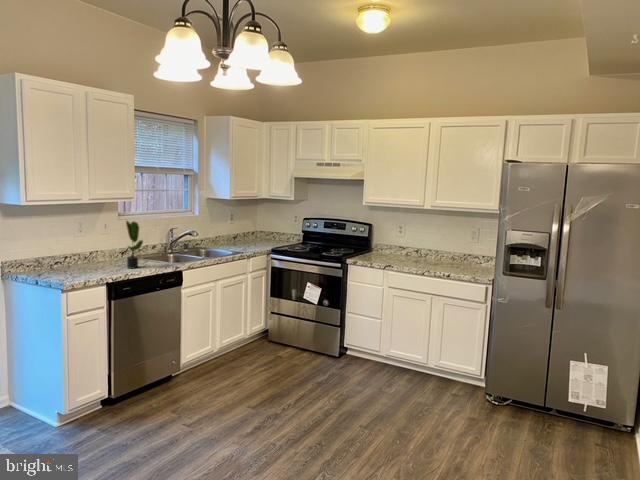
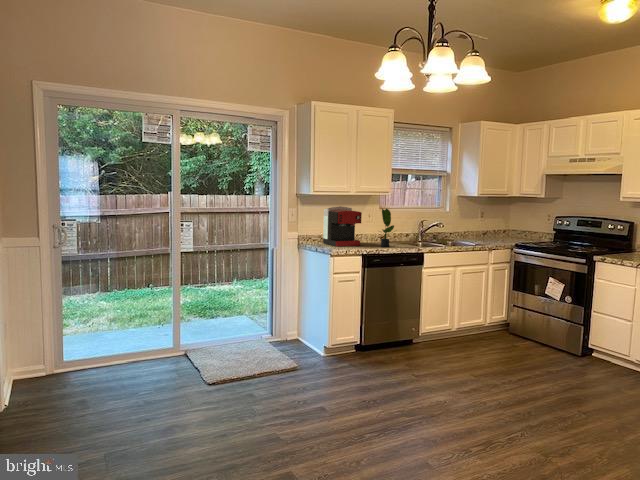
coffee maker: none [41,218,99,274] -> present [323,206,362,246]

